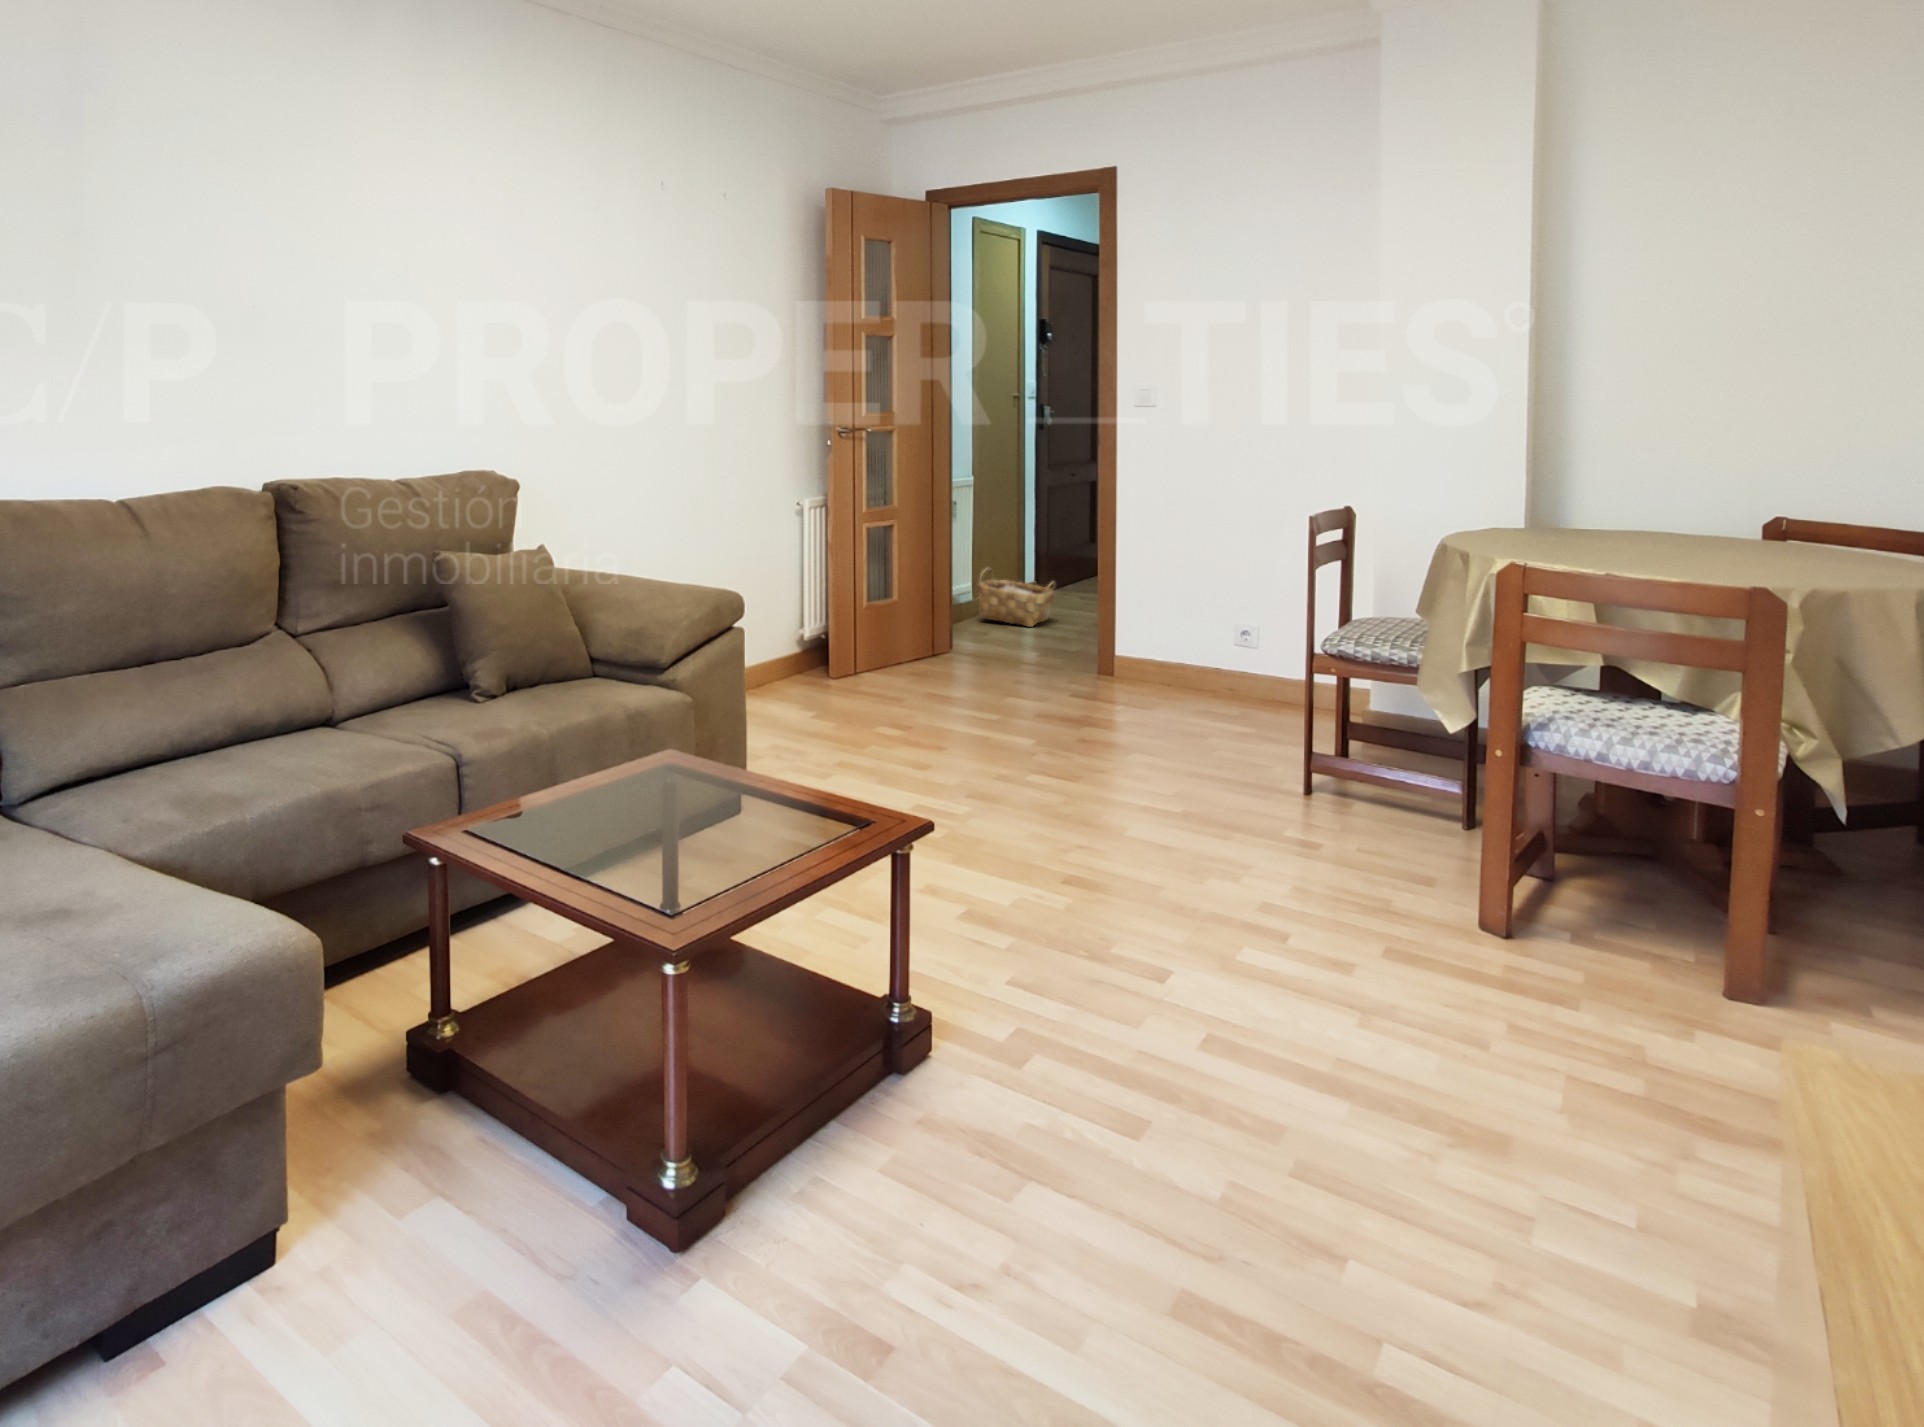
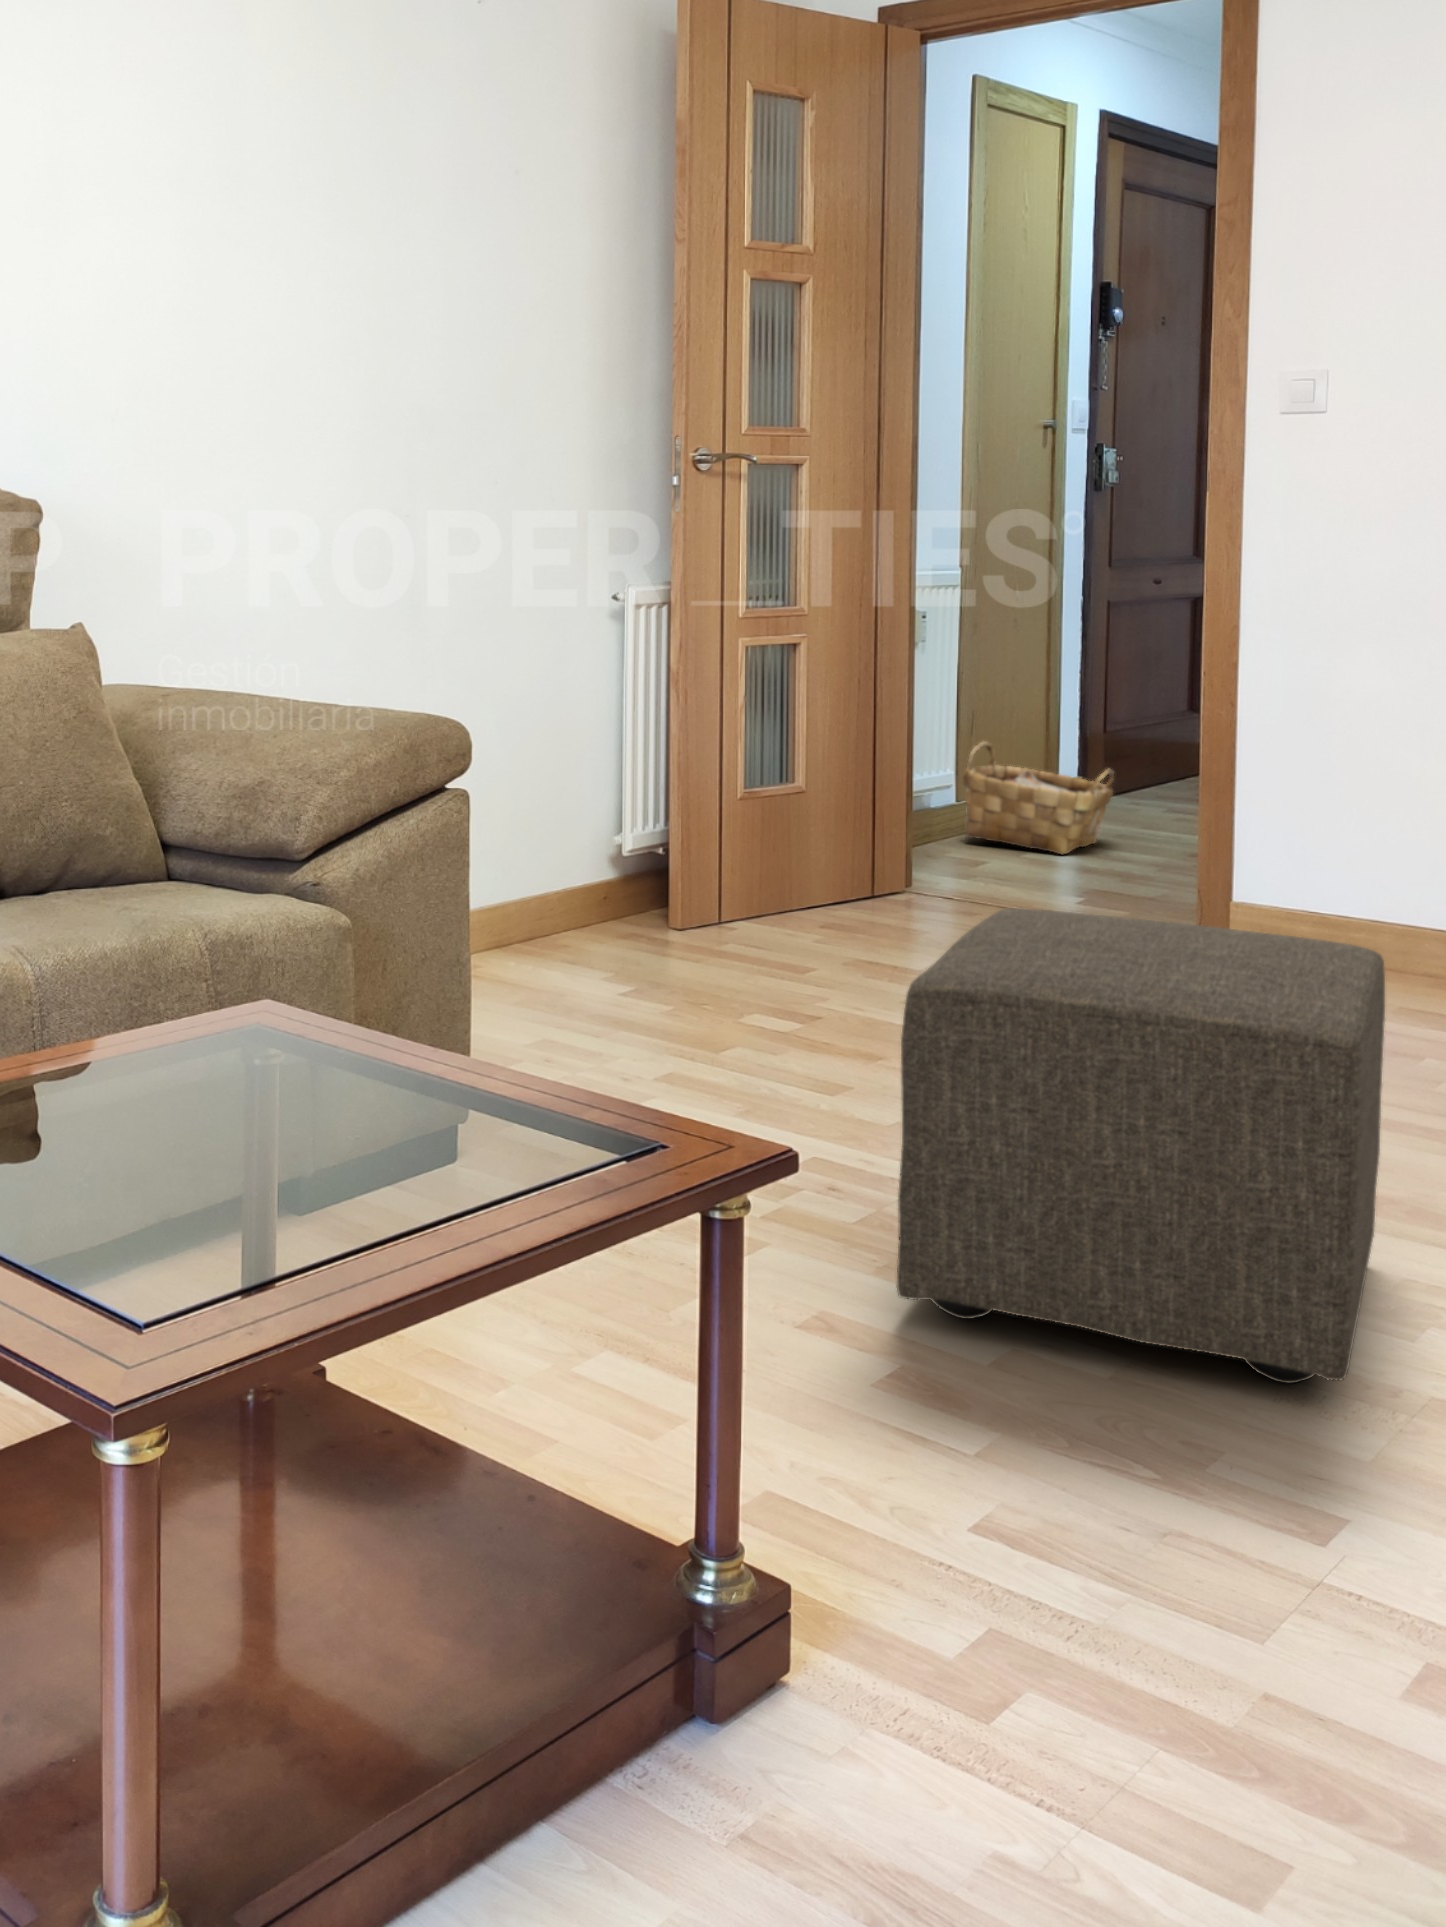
ottoman: none [965,675,1195,908] -> present [897,908,1385,1384]

